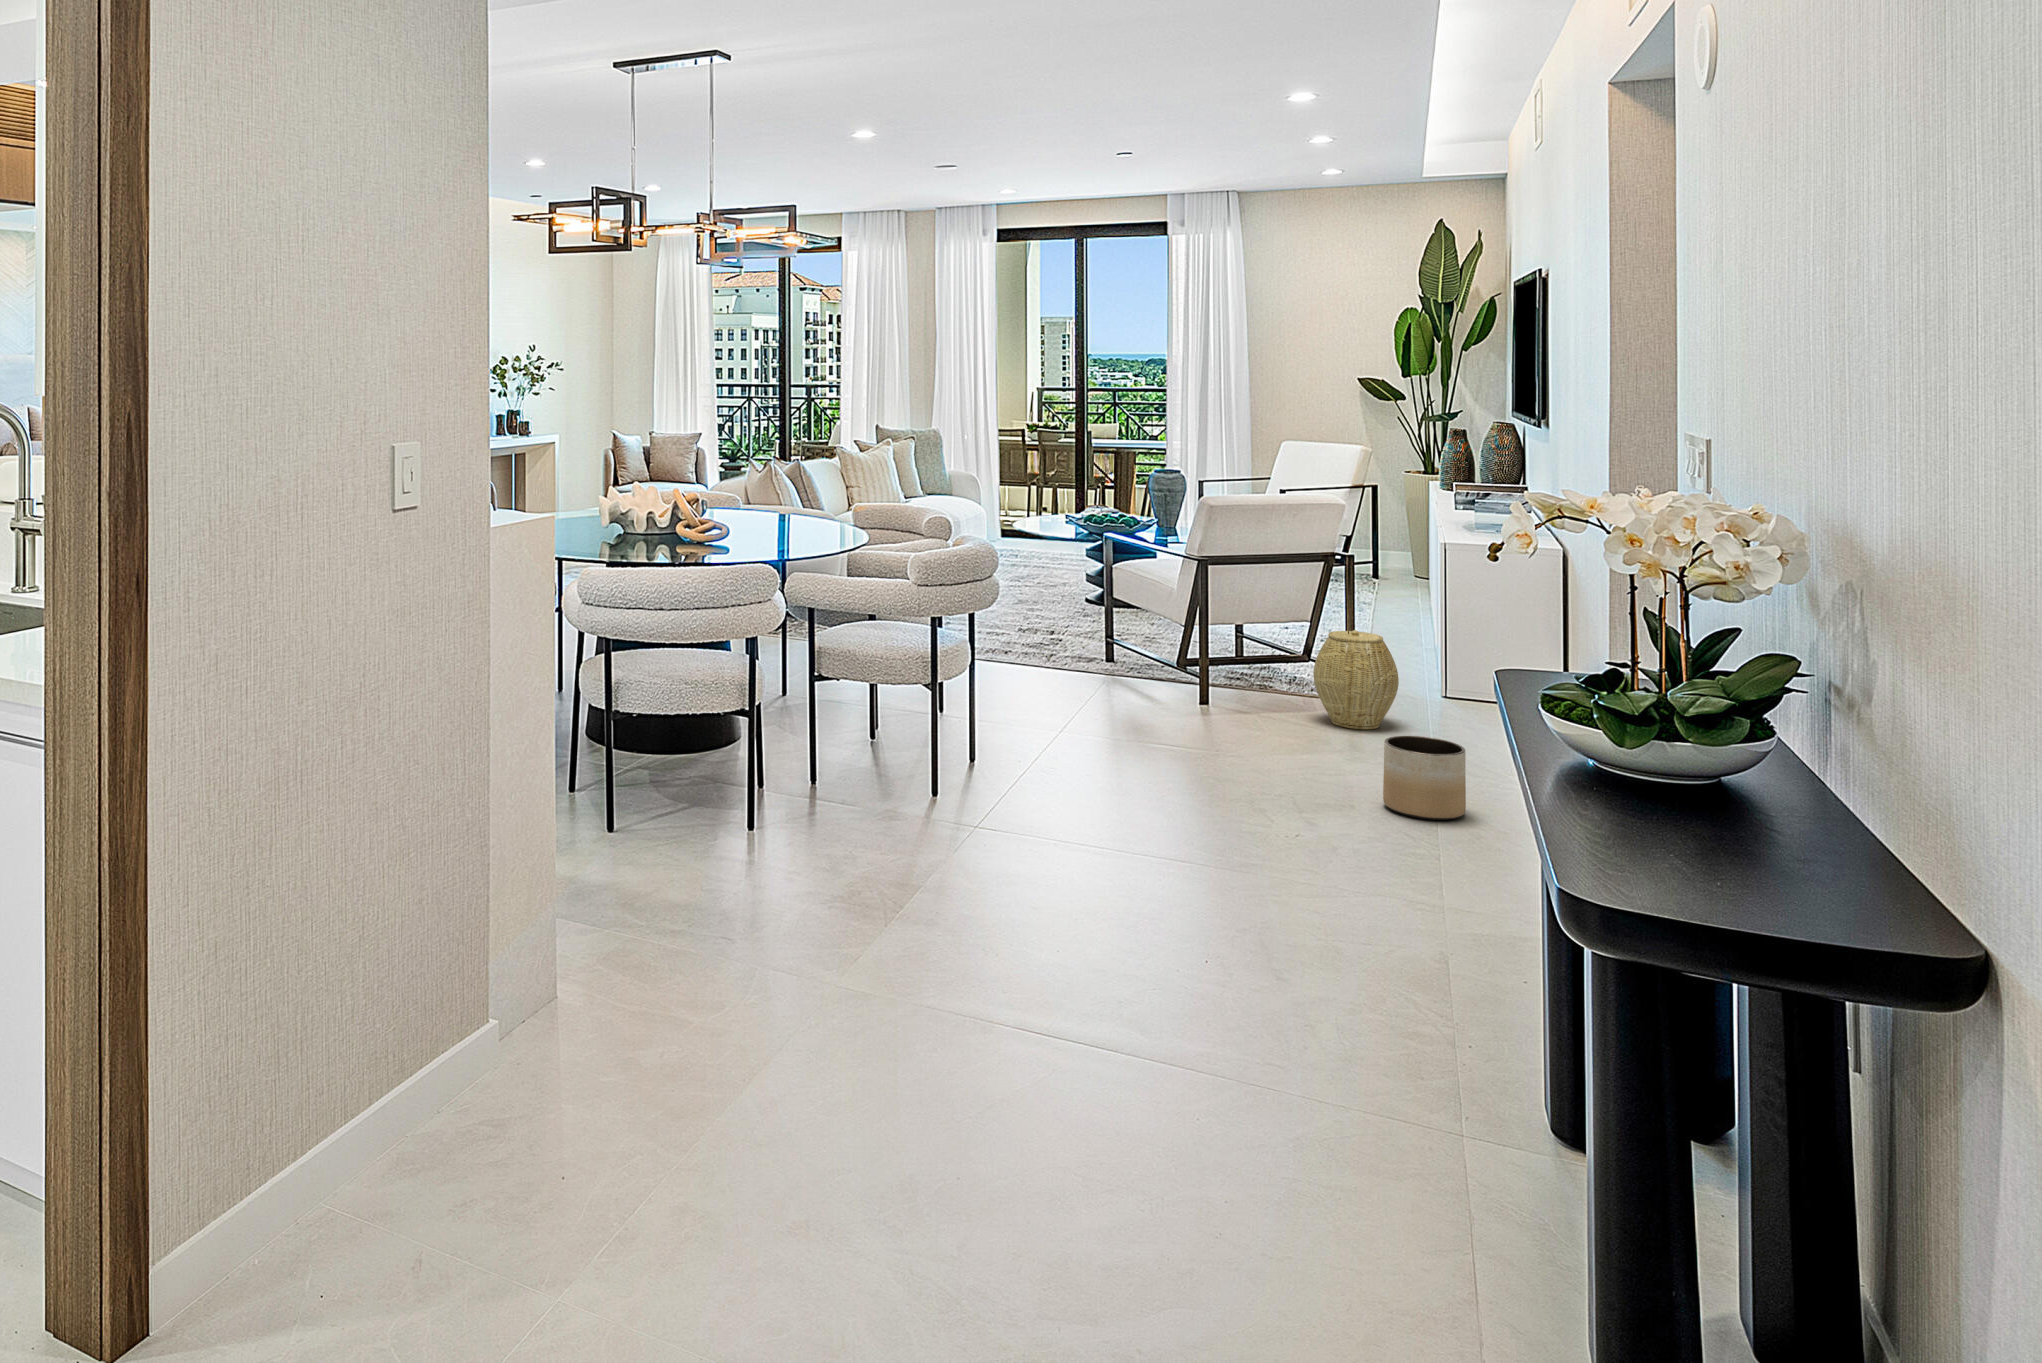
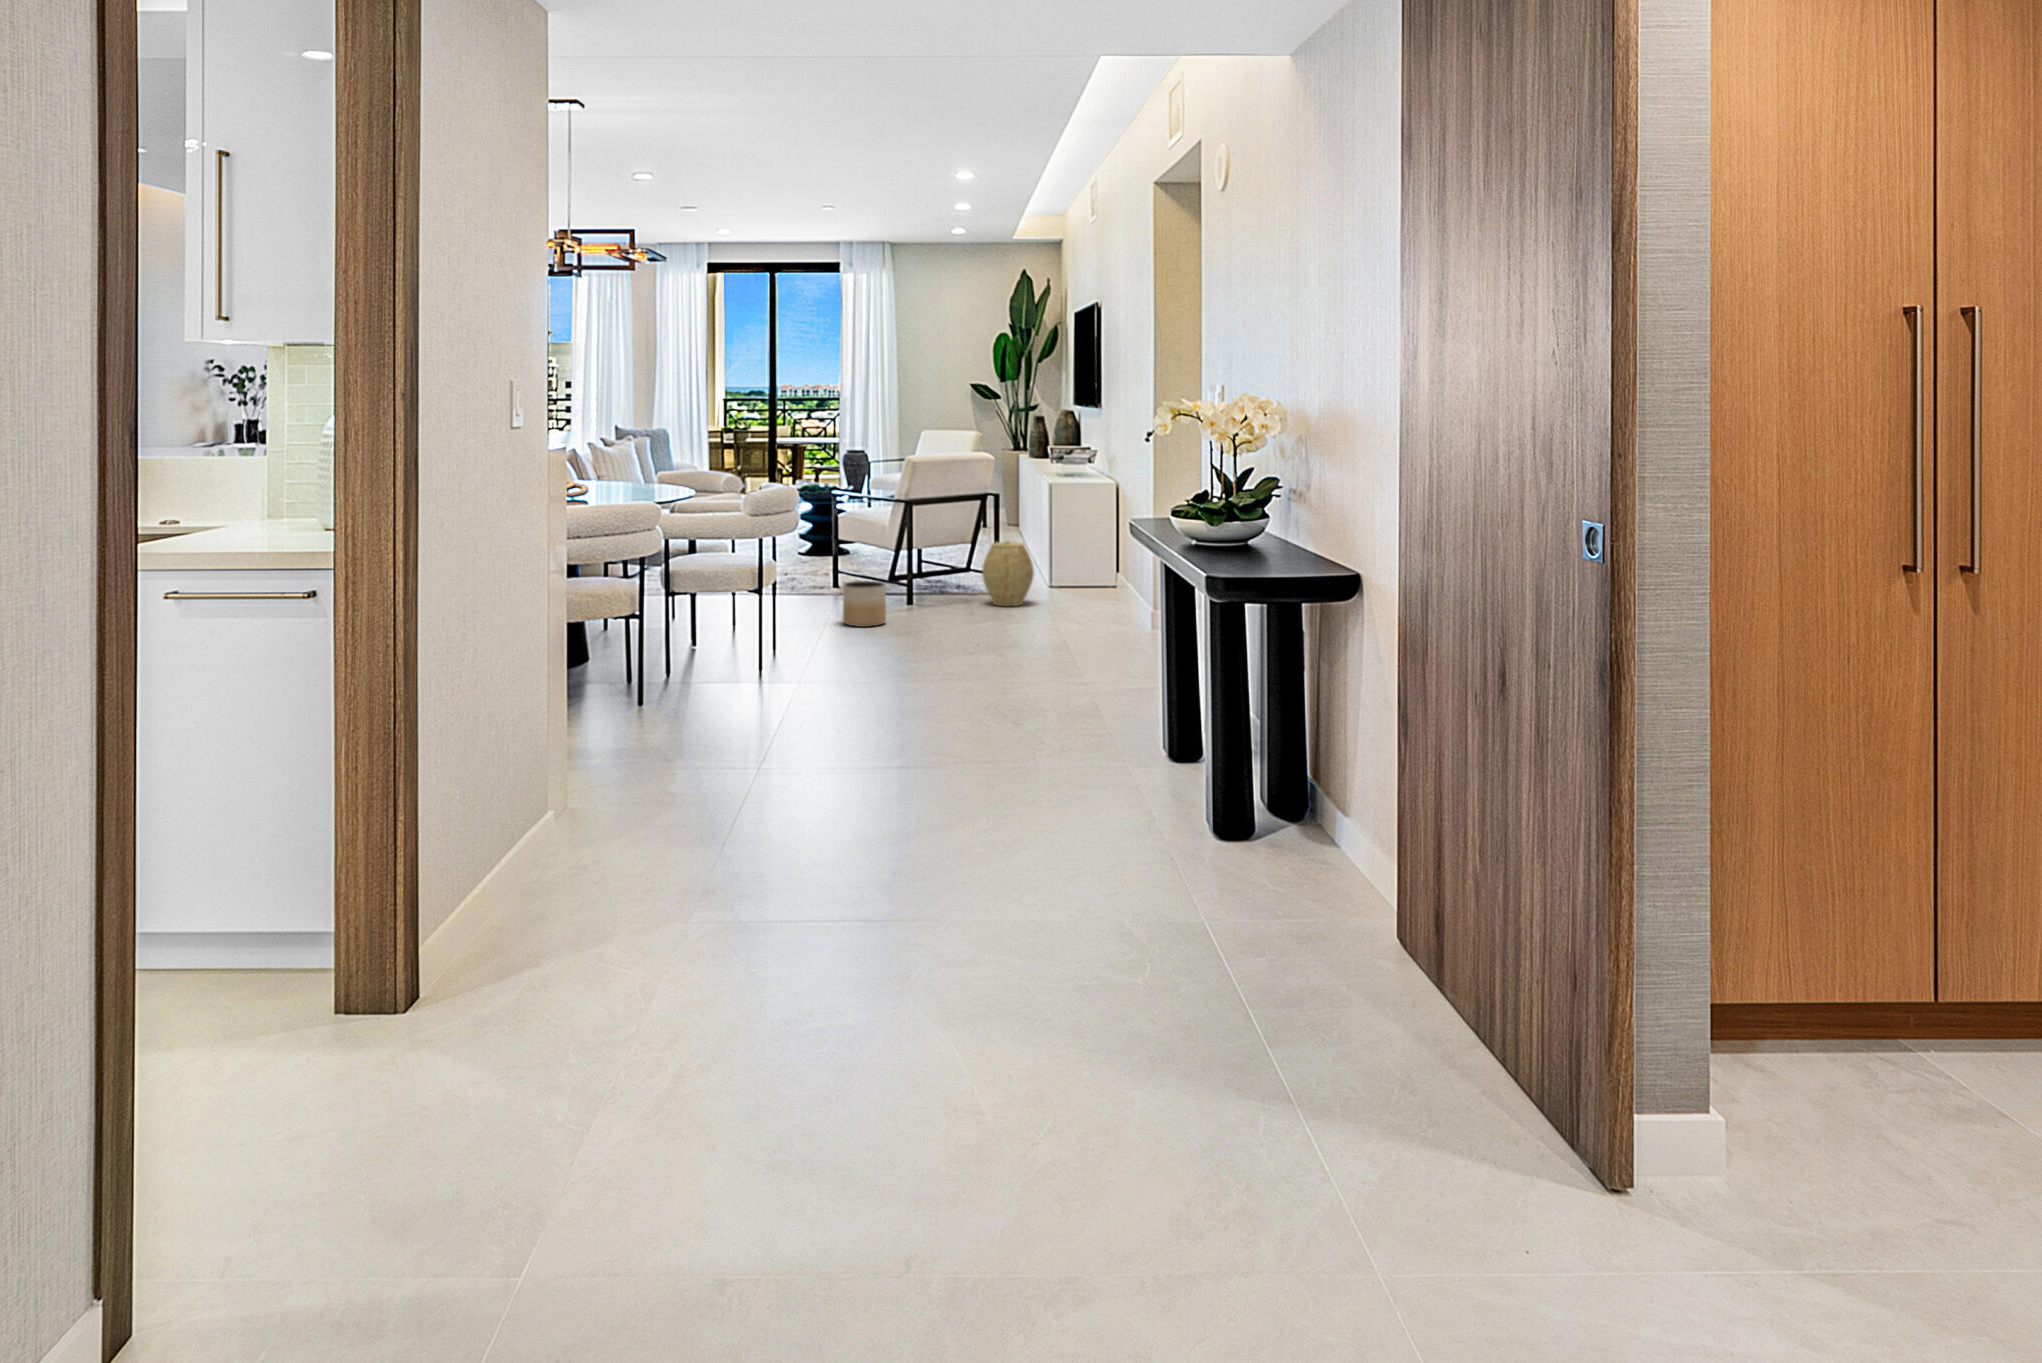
planter: present [1383,736,1466,820] -> present [843,581,886,627]

